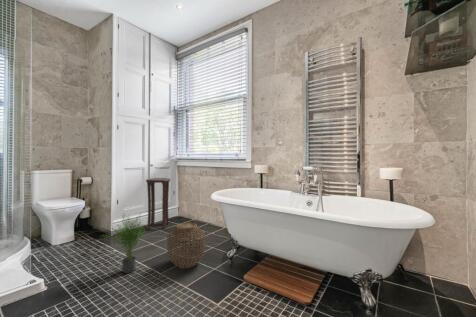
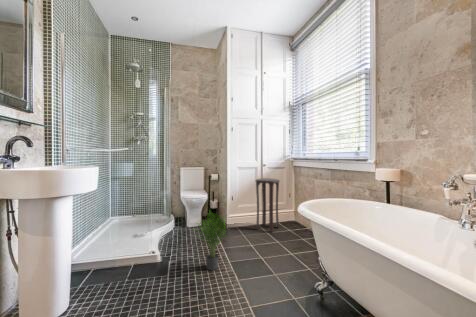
woven basket: present [167,222,205,268] -> none [244,232,288,287]

